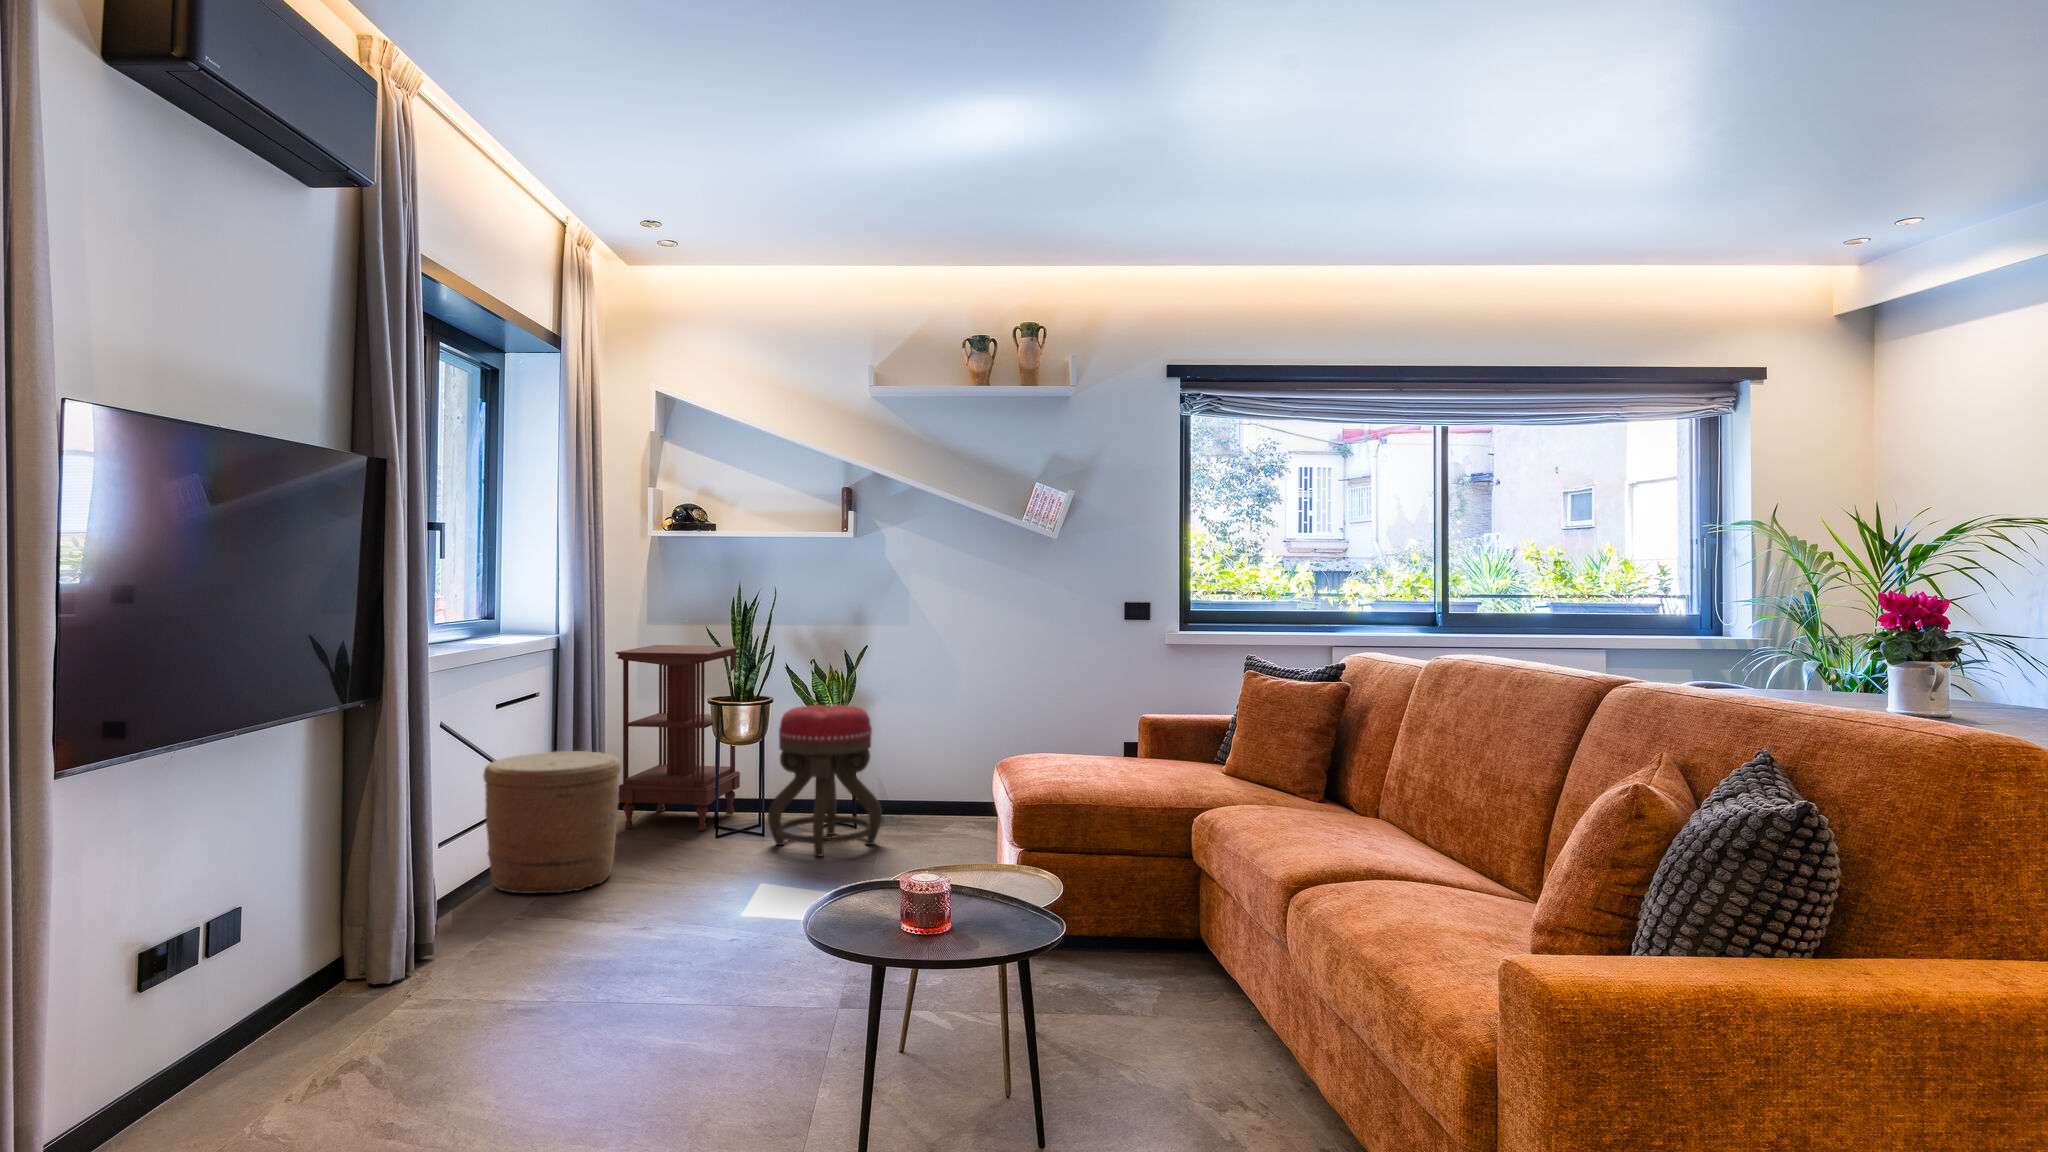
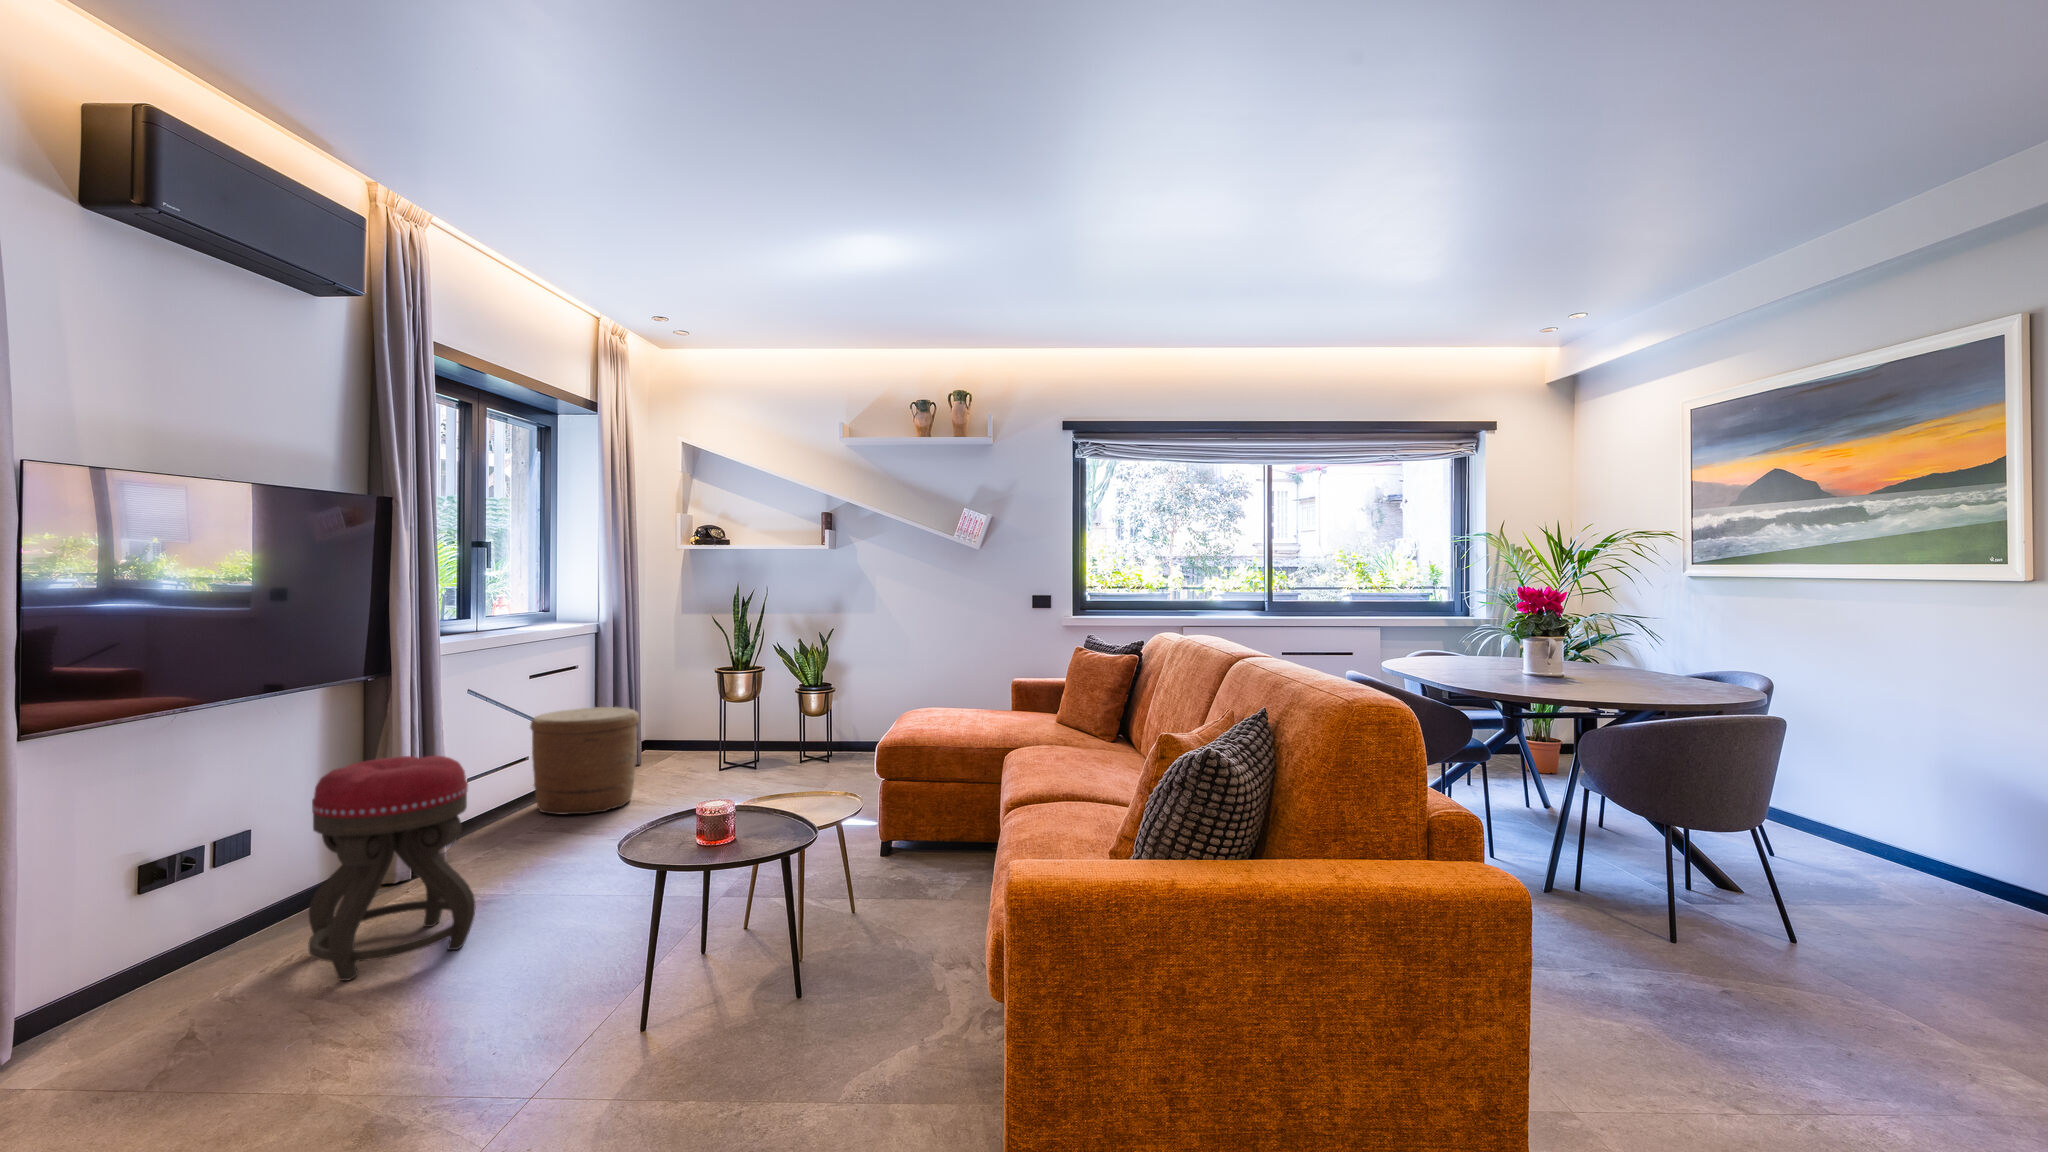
side table: present [615,645,741,831] -> none [646,629,746,768]
ottoman: present [768,705,882,856] -> present [308,756,475,980]

